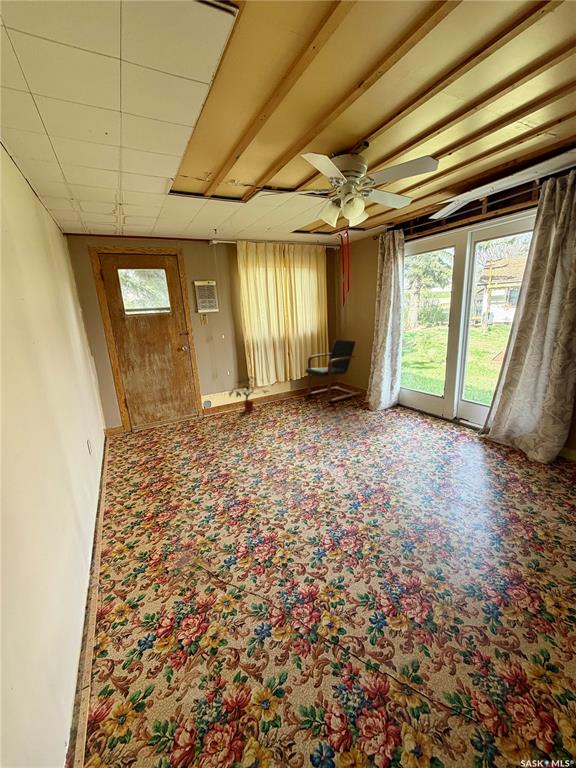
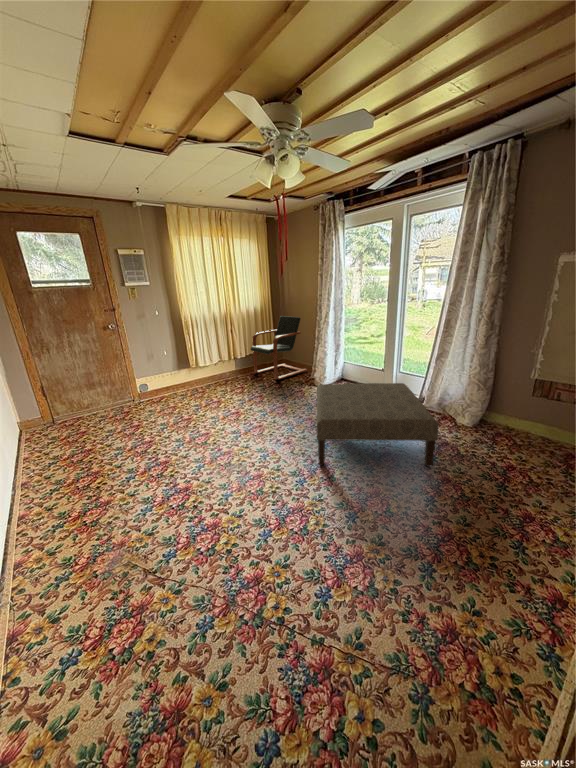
potted plant: present [229,376,268,411] -> none [167,356,214,393]
ottoman: none [372,409,506,502] -> present [317,383,438,467]

